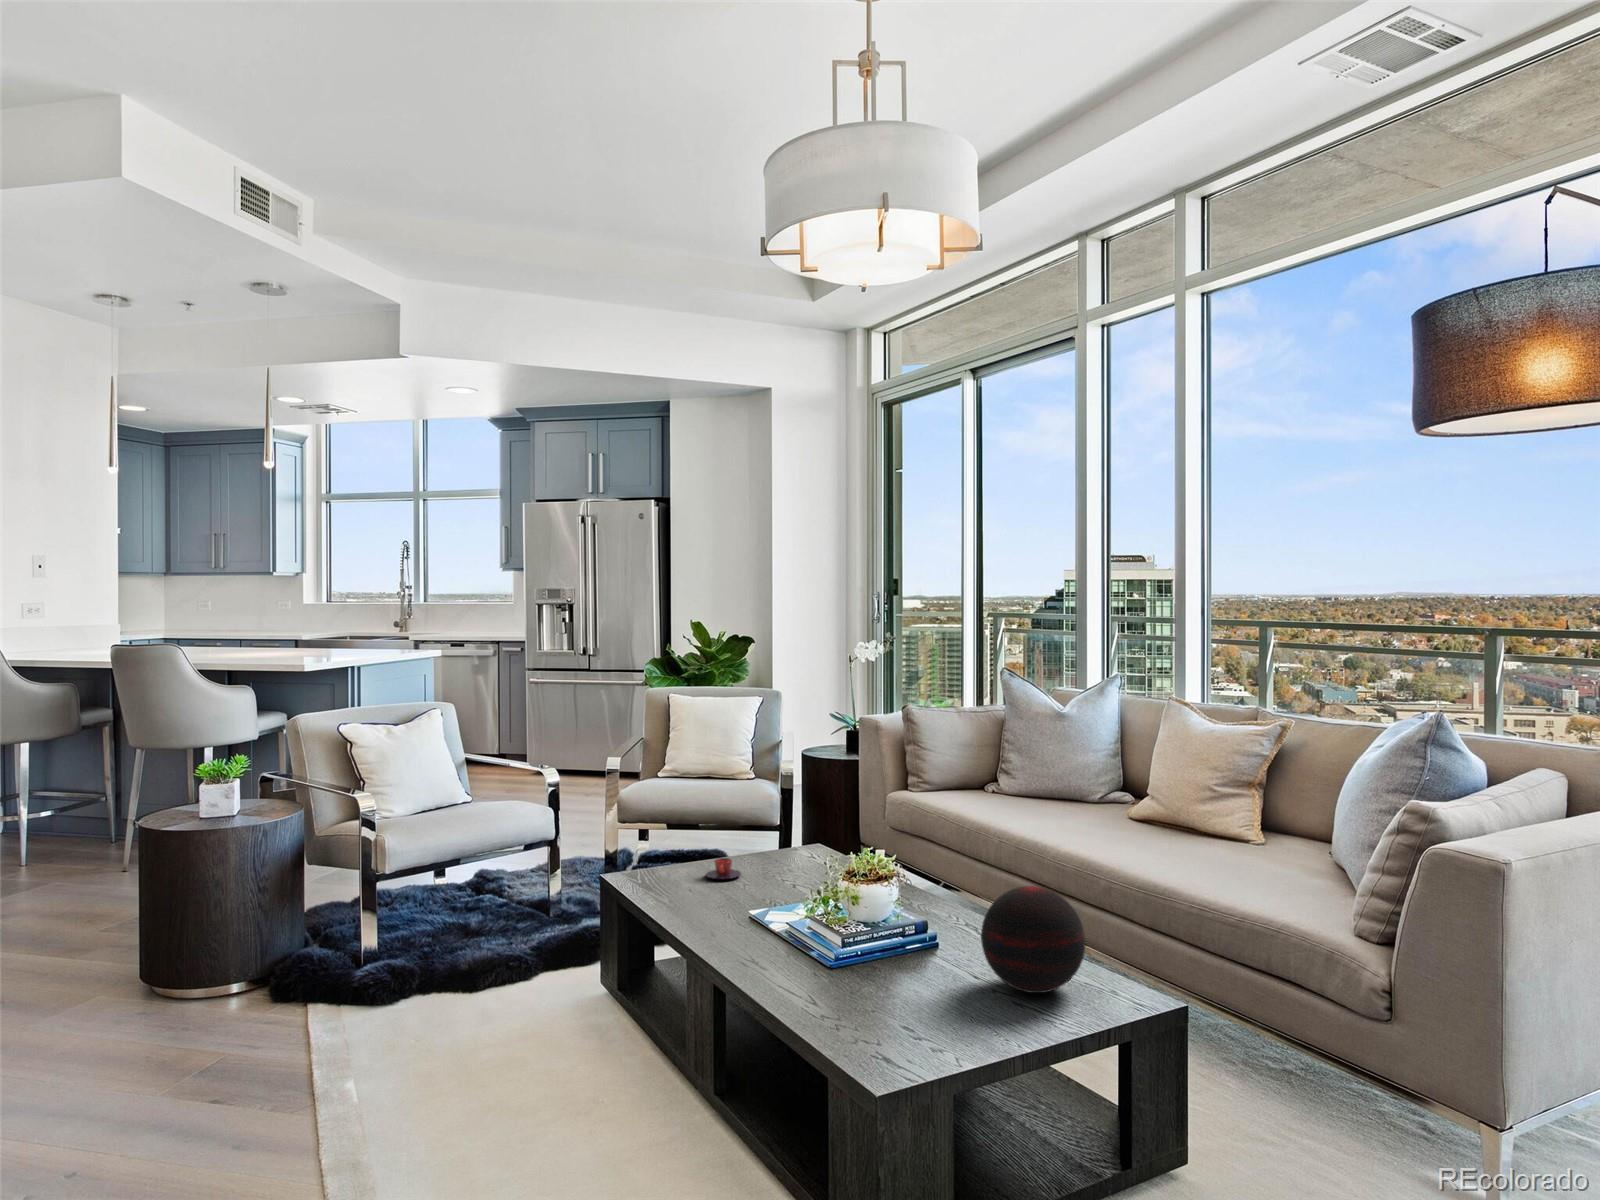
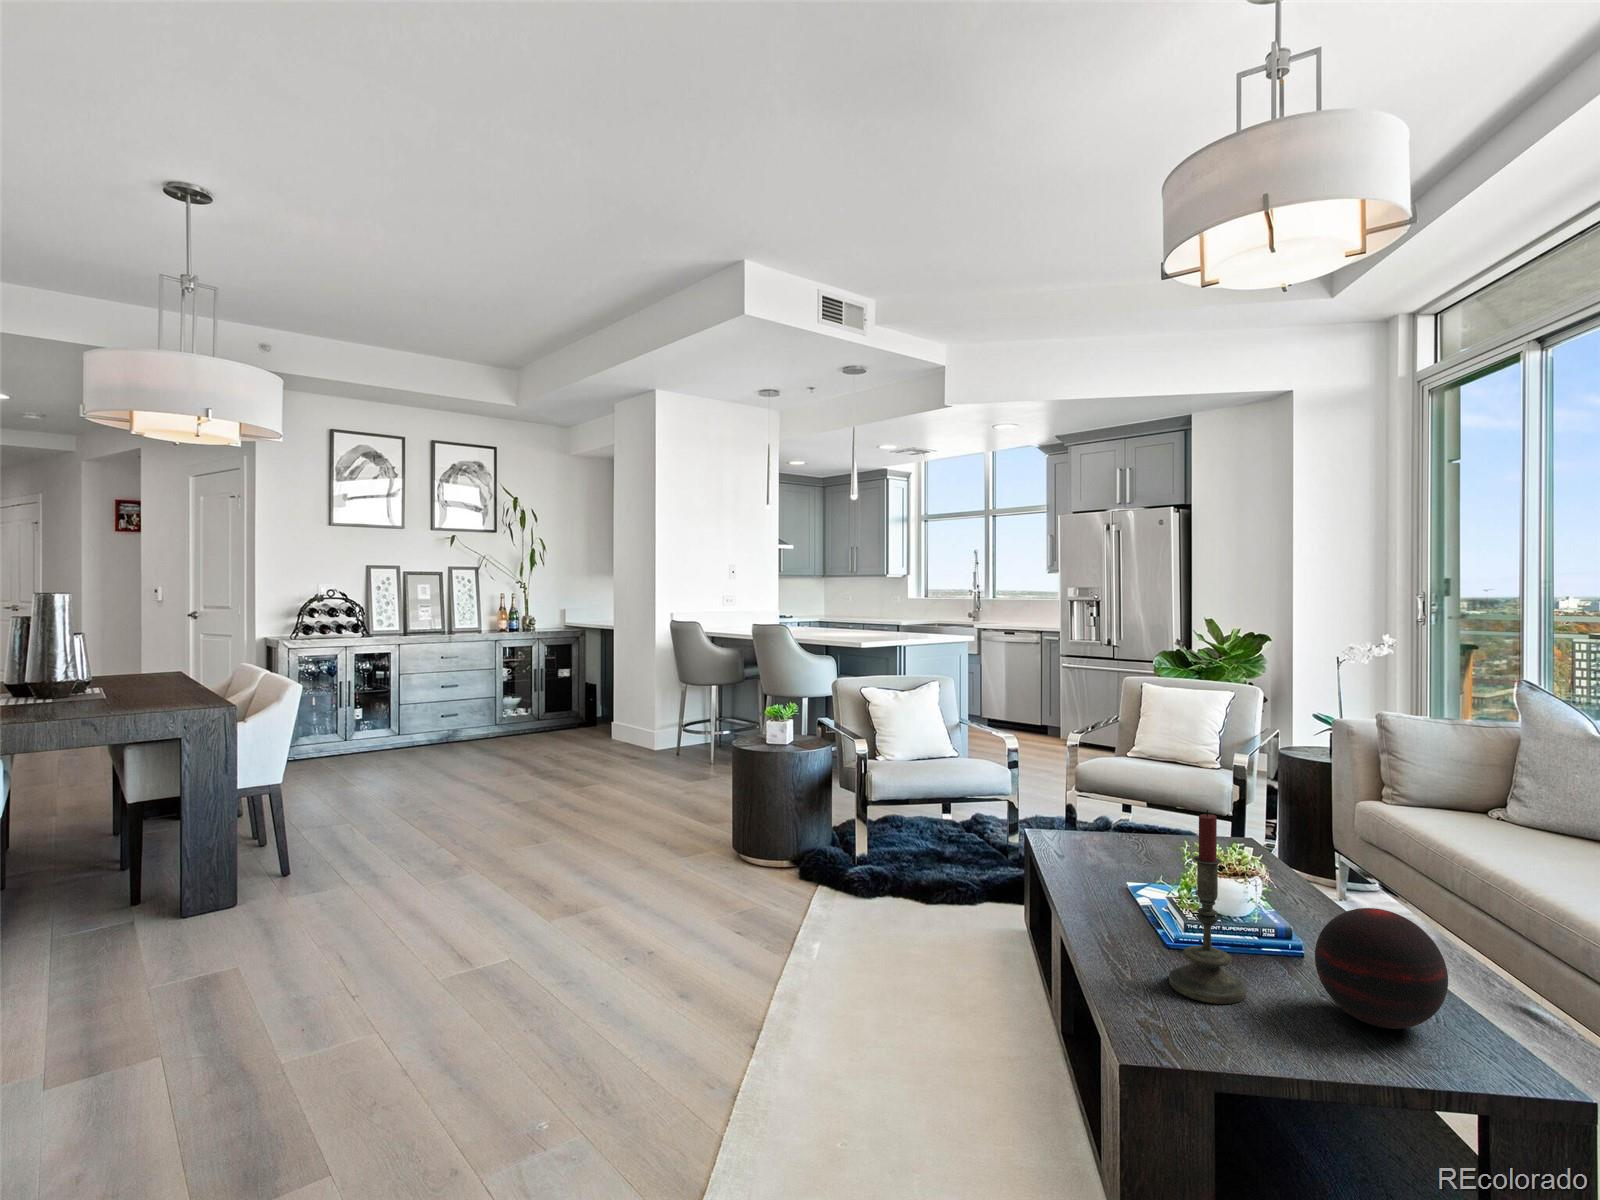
candle: none [855,817,926,1011] -> present [1169,810,1246,1004]
teacup: present [706,858,741,879] -> none [1113,832,1148,852]

